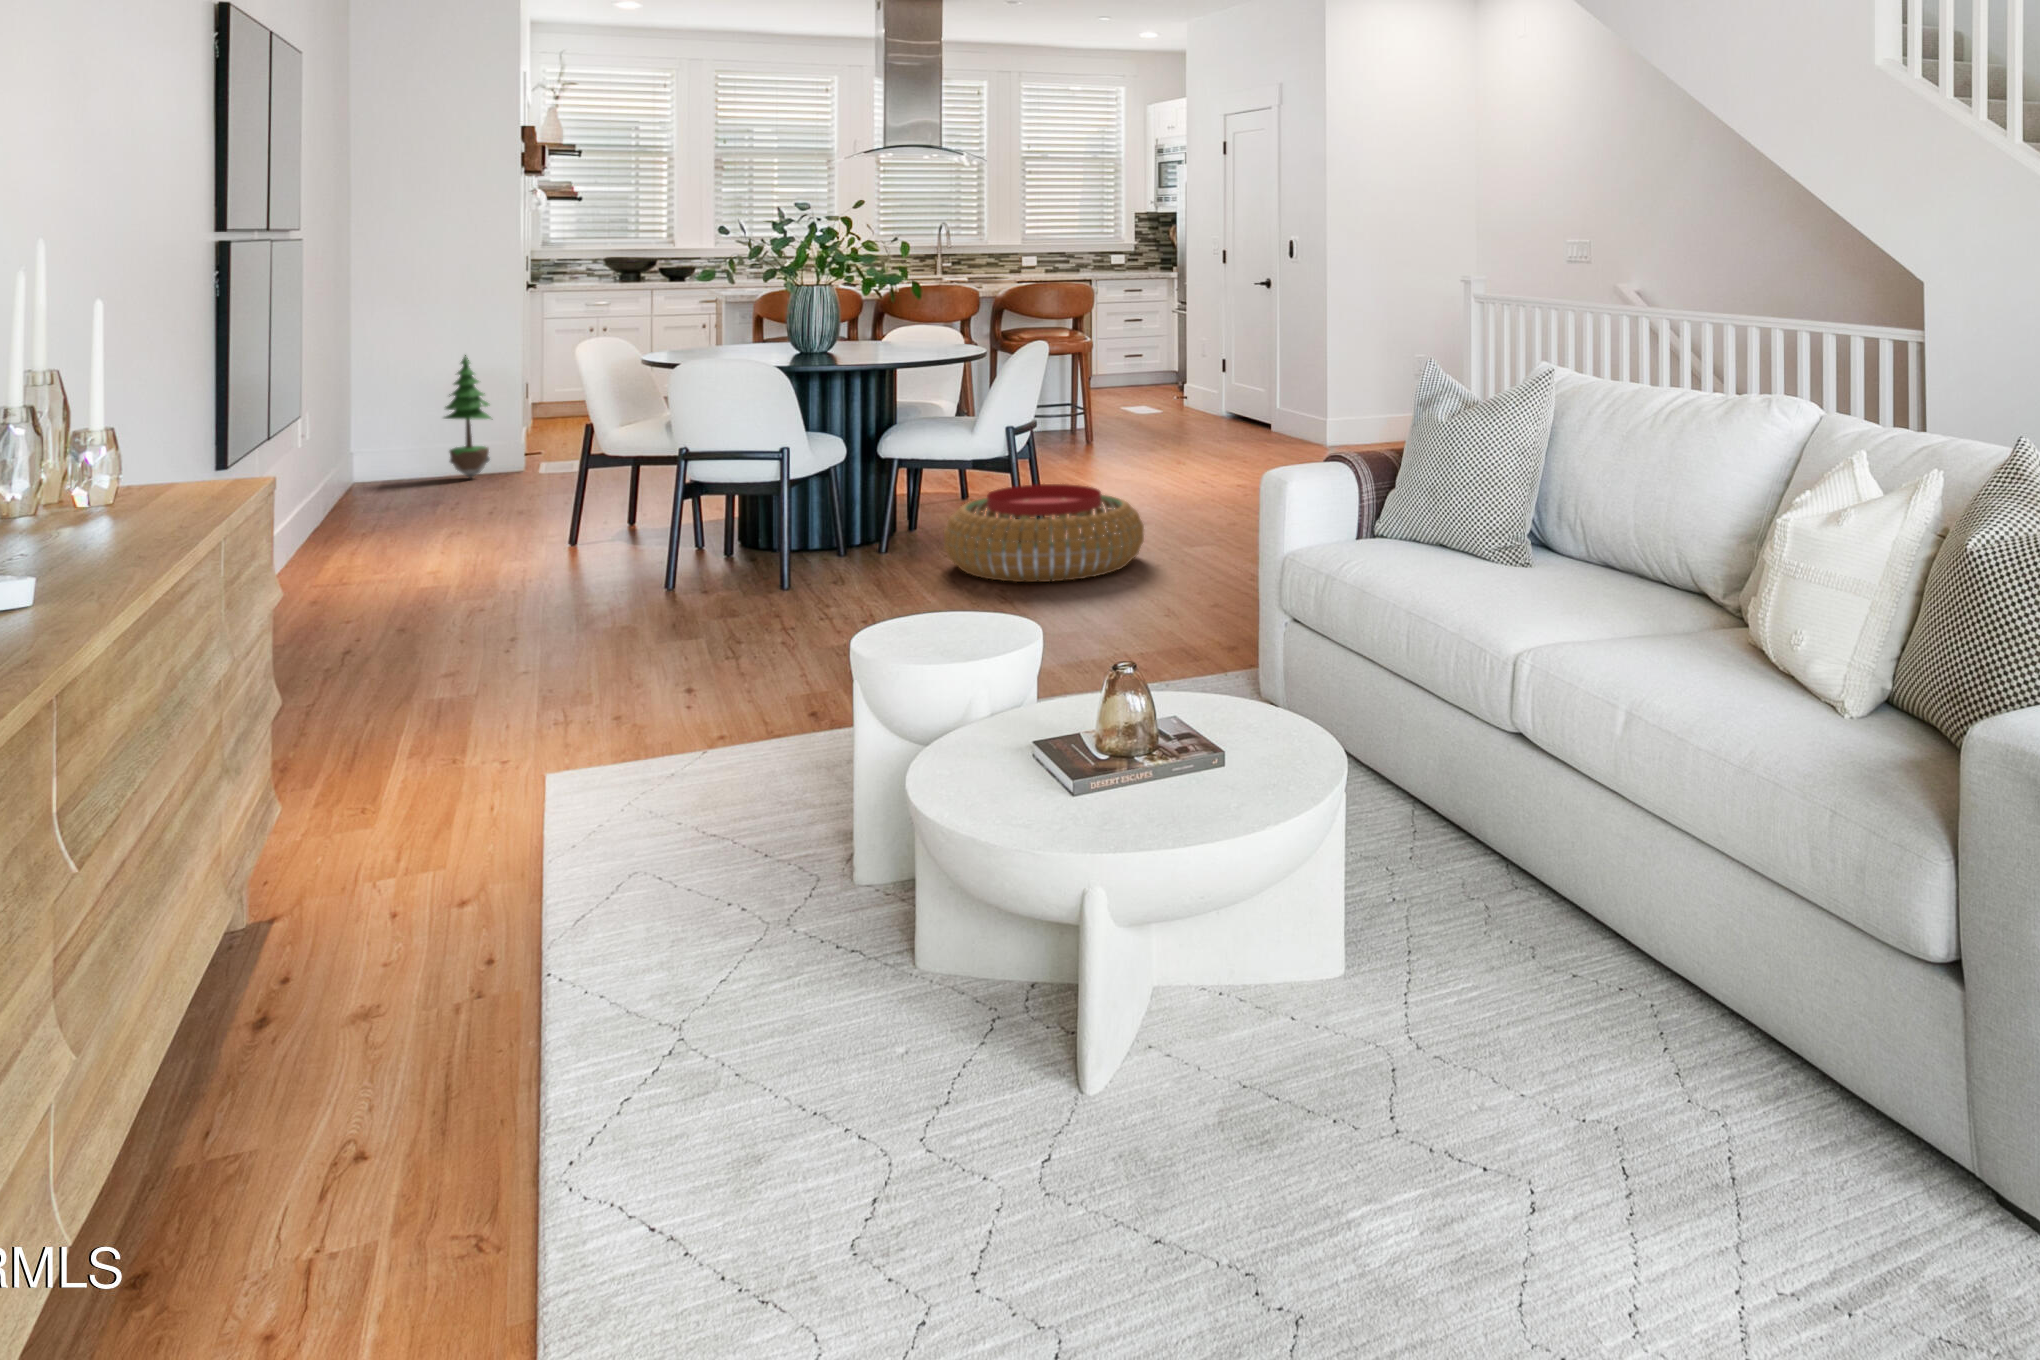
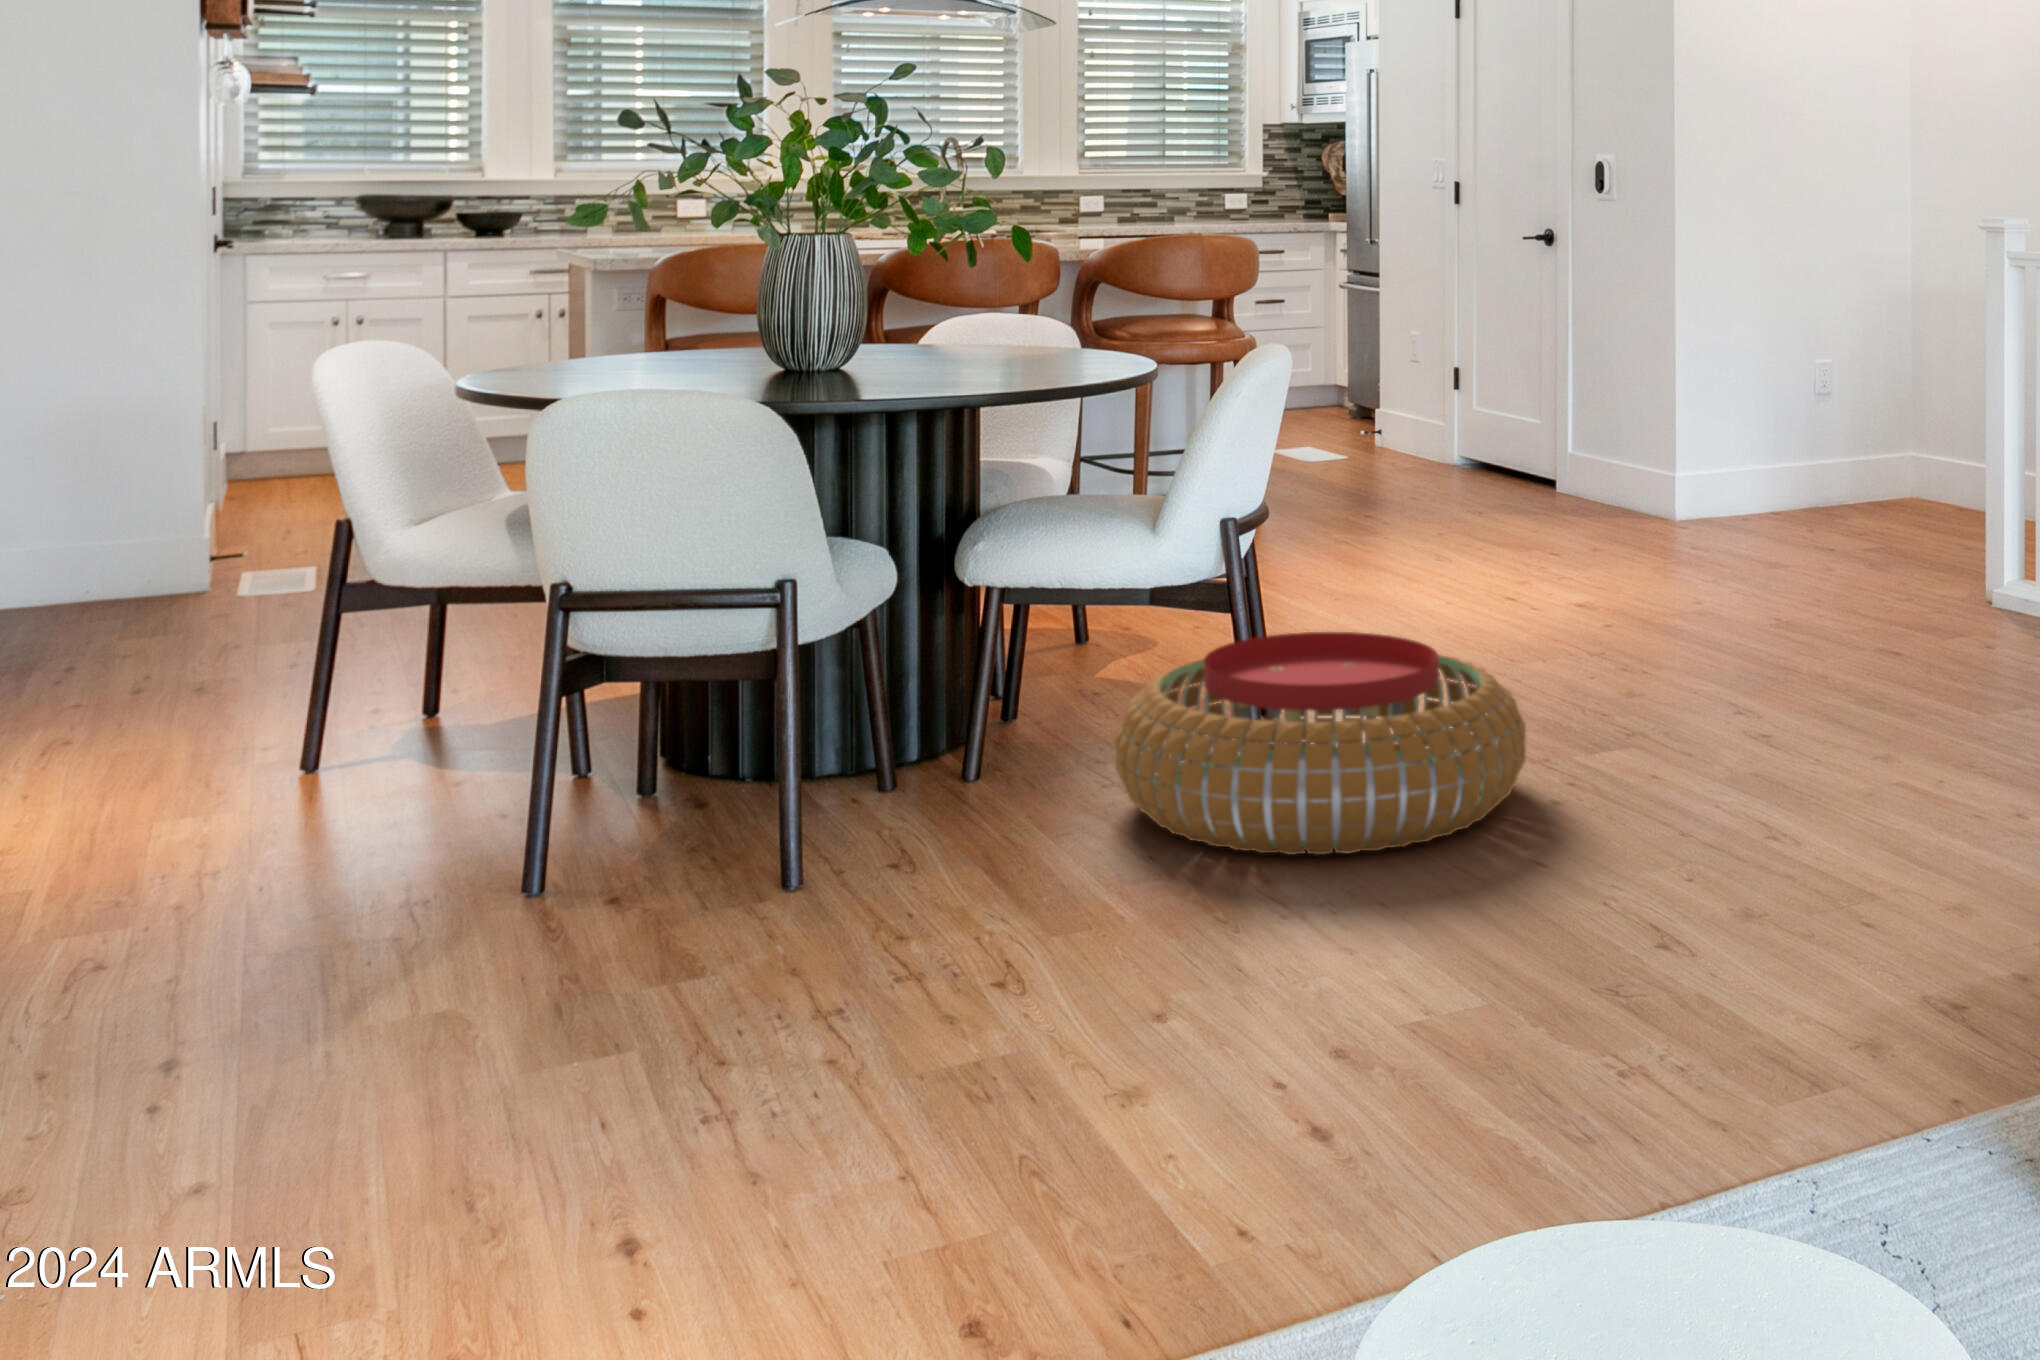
potted tree: present [444,355,491,478] -> none [40,368,145,609]

